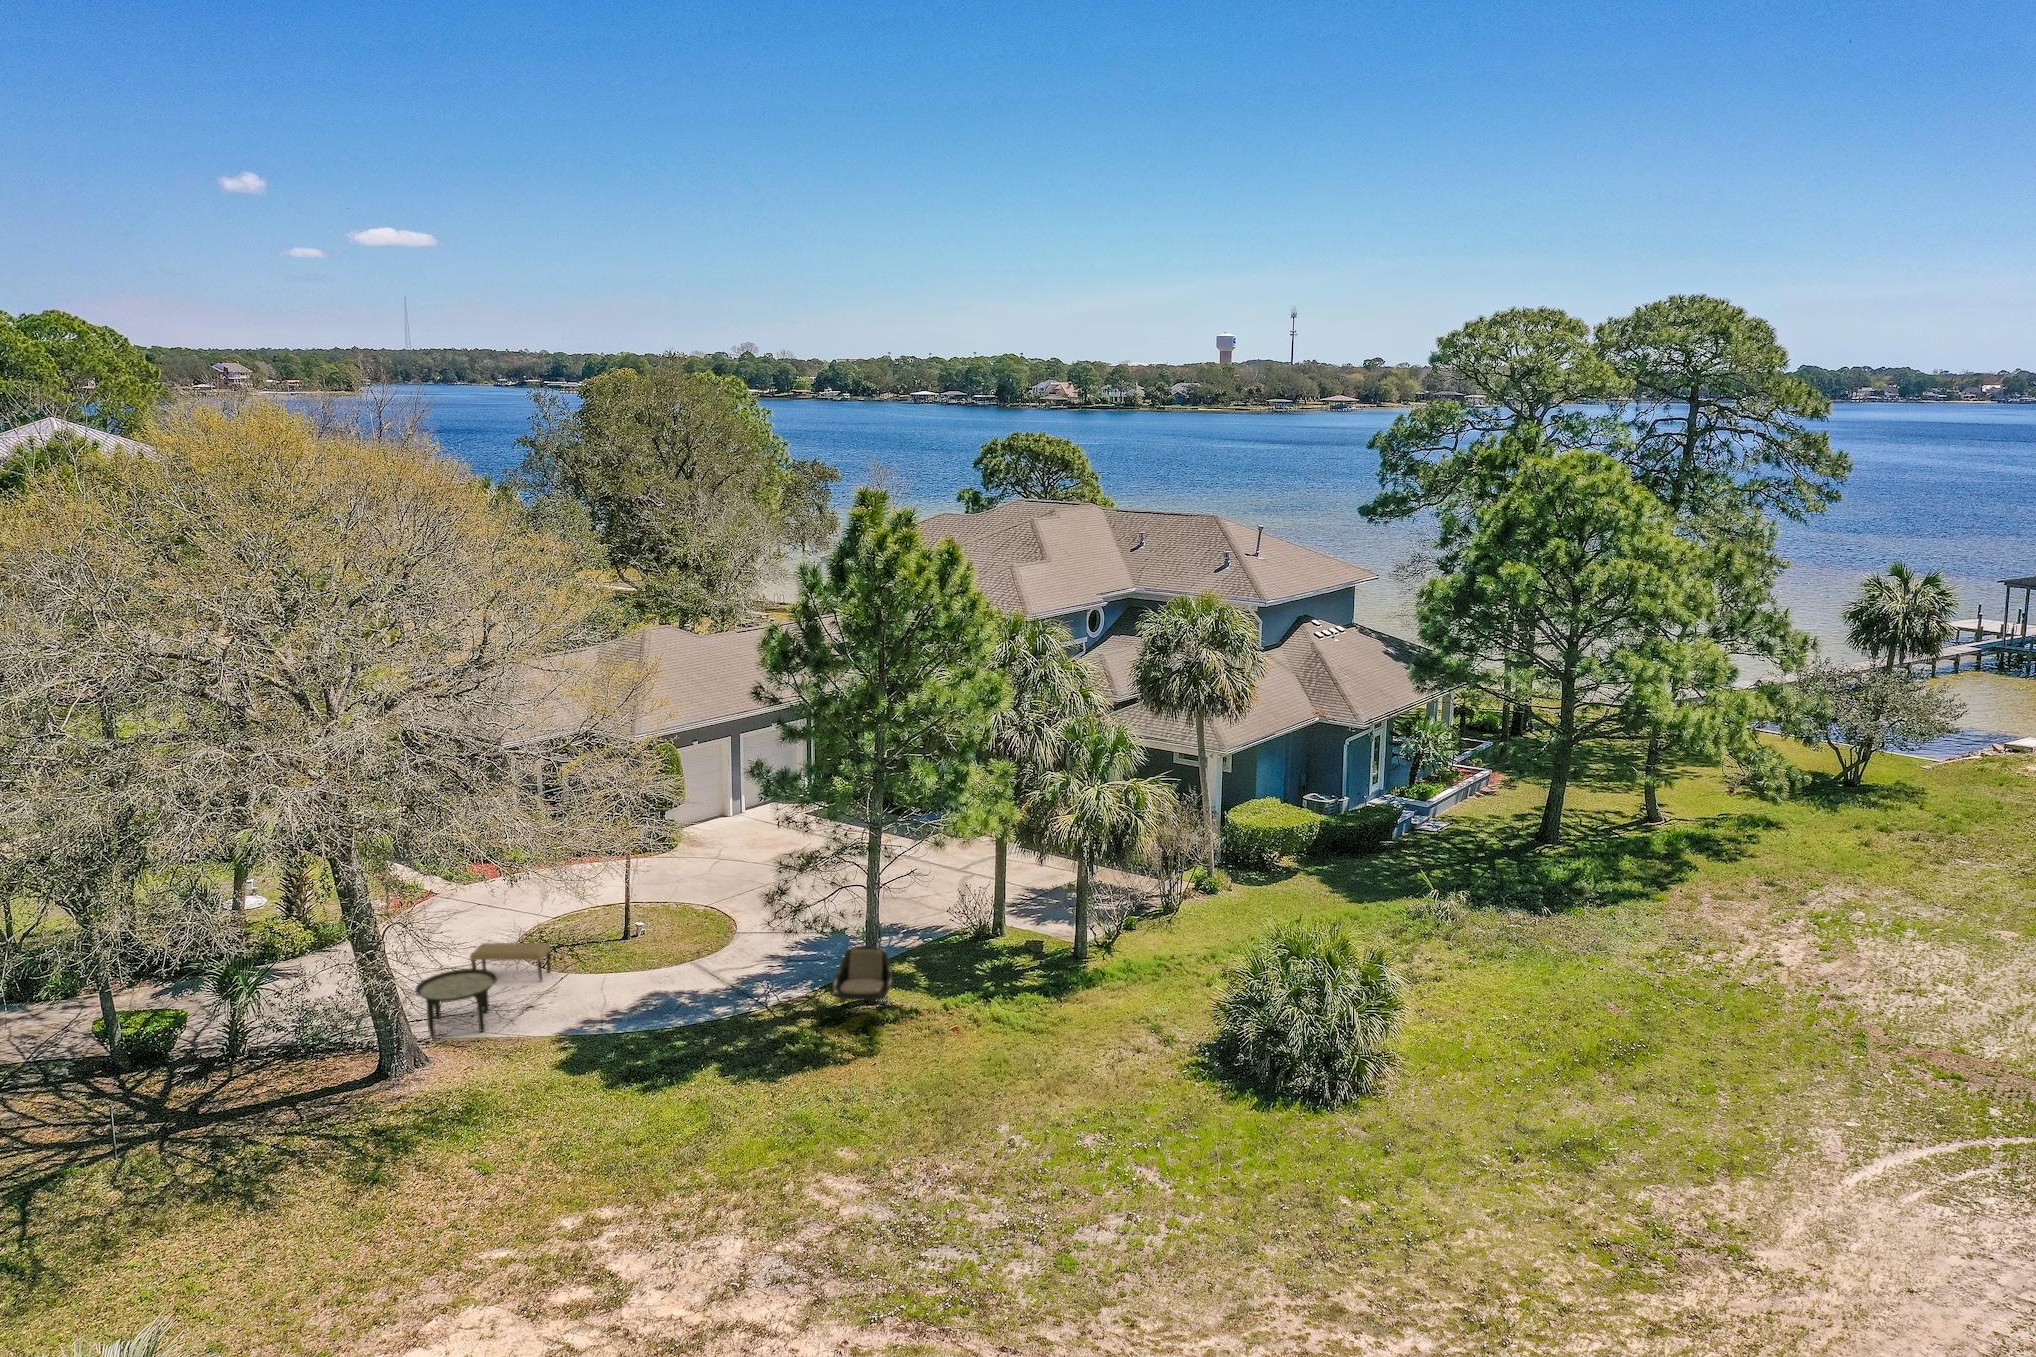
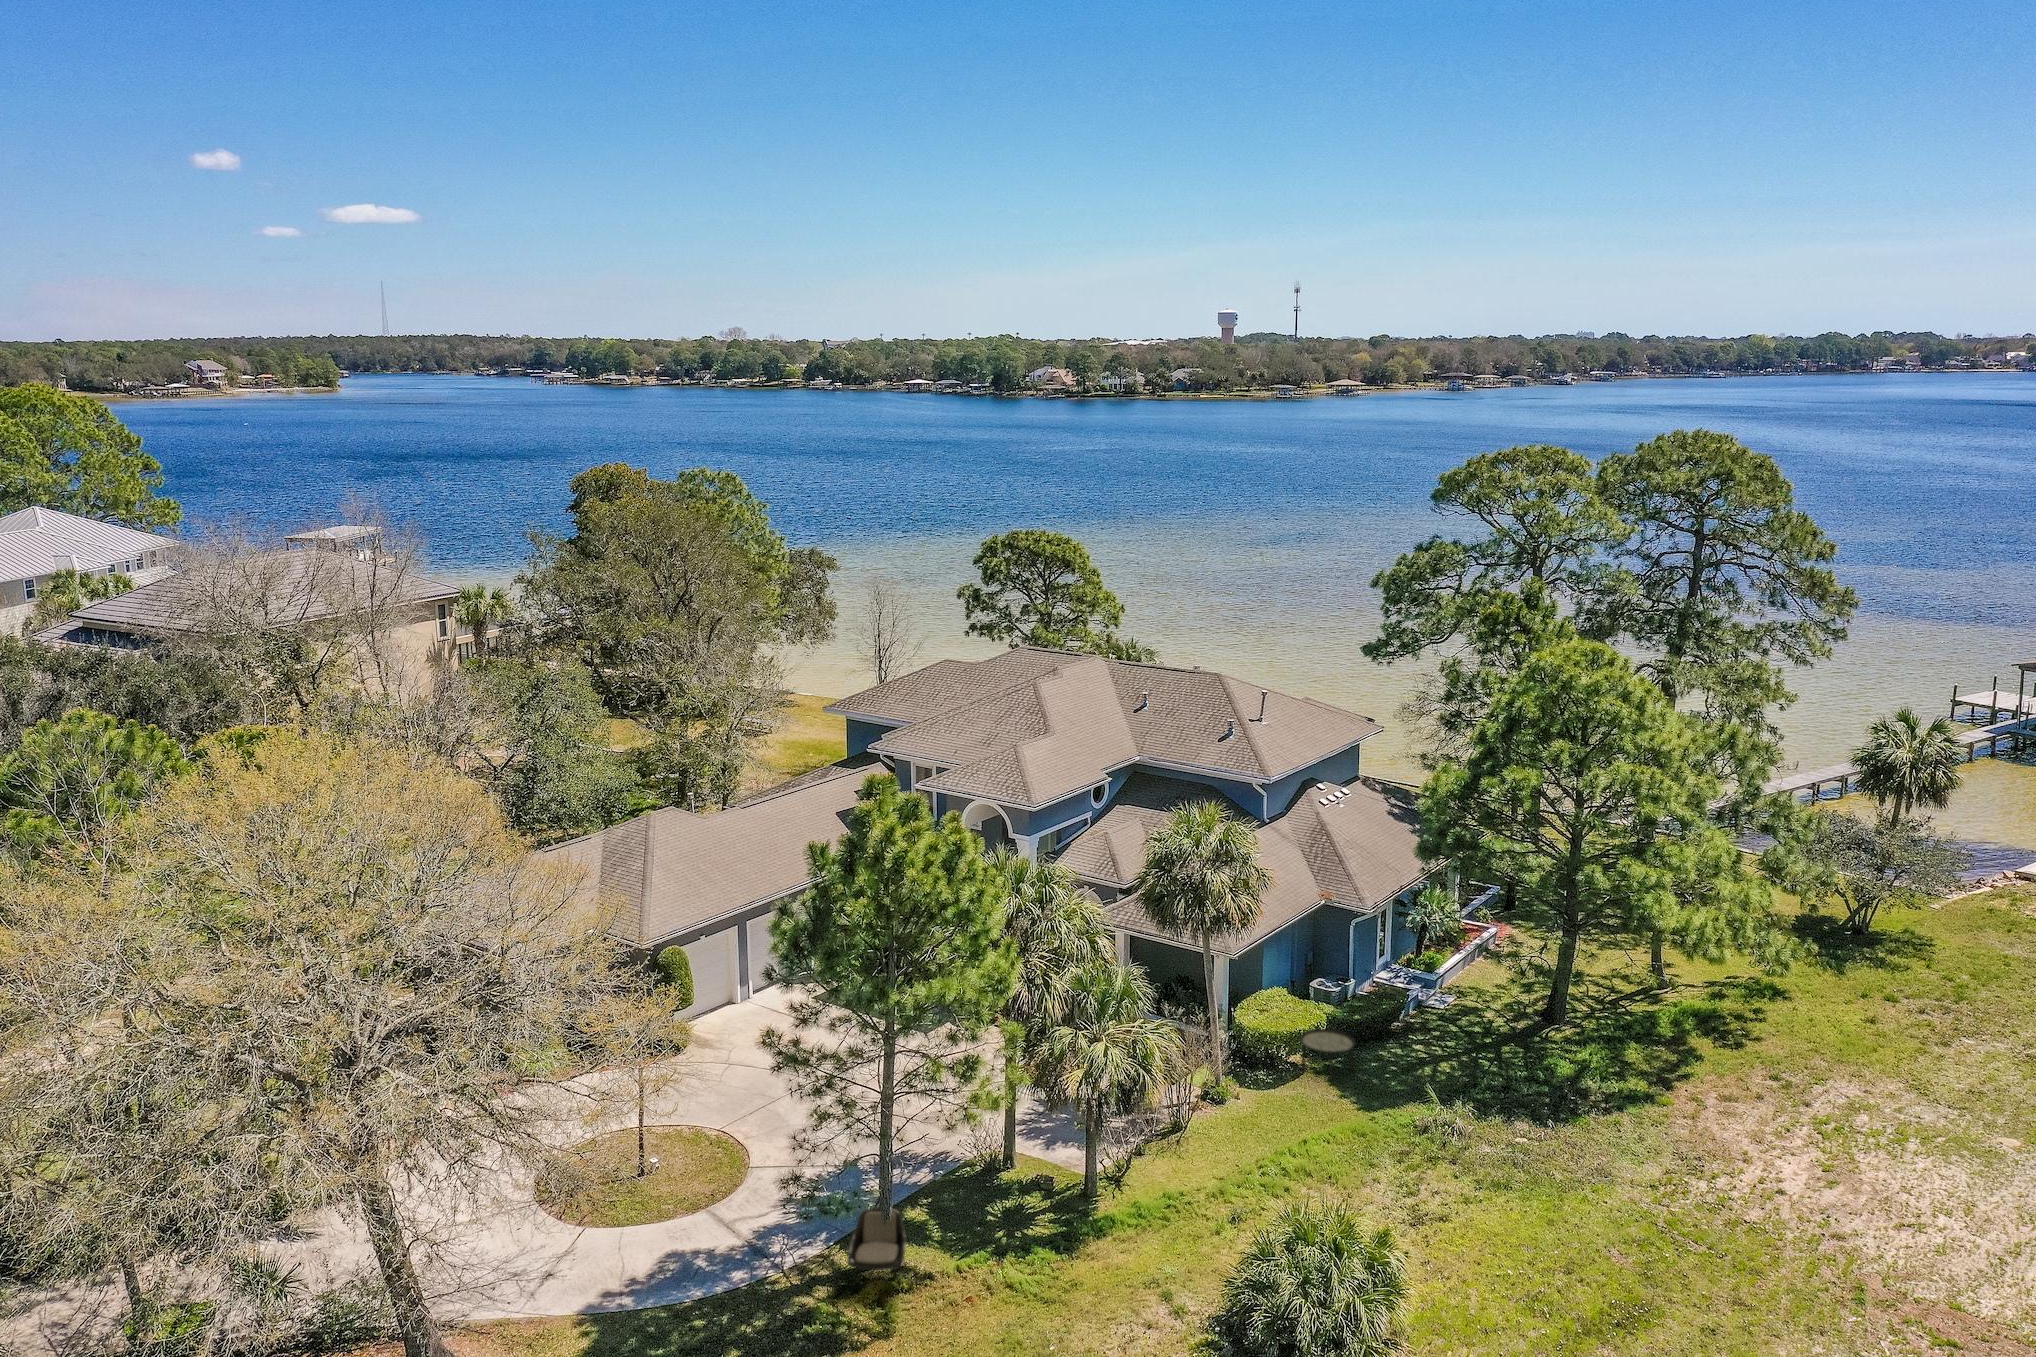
bench: present [470,943,551,981] -> none [488,1198,567,1240]
round table: present [415,969,497,1037] -> present [1300,1029,1356,1080]

